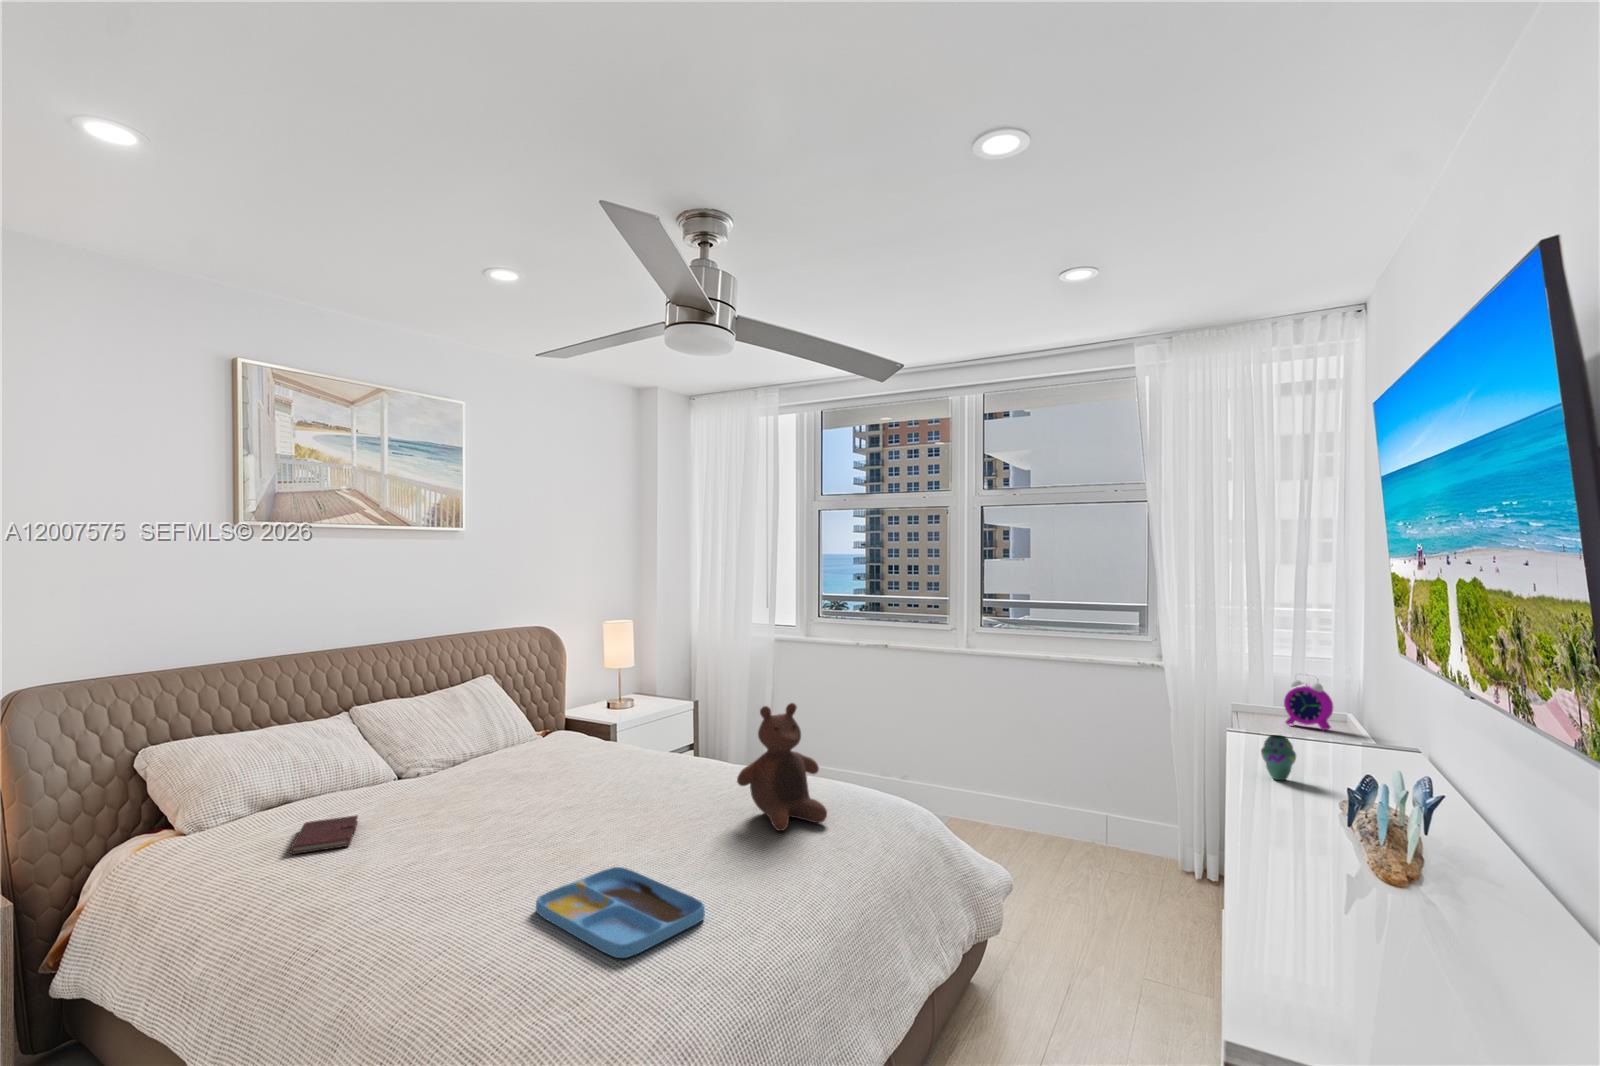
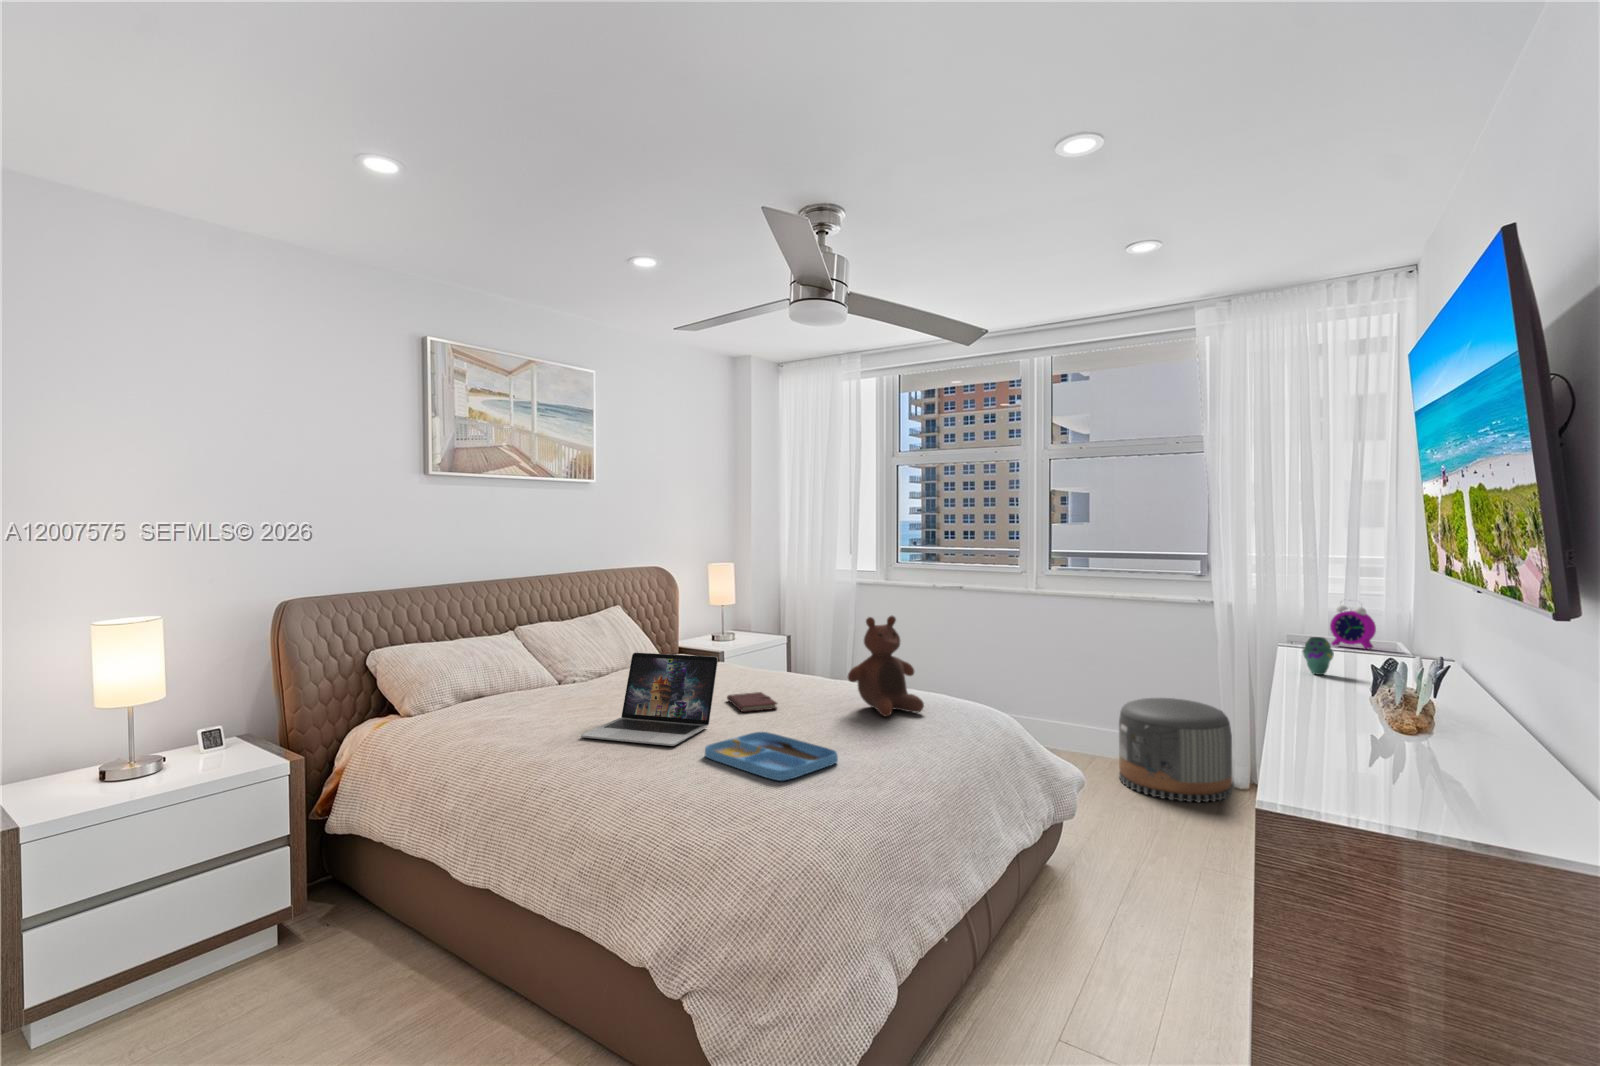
laptop: none [386,756,573,893] -> present [581,653,718,746]
pouf: none [1057,772,1179,897] -> present [1119,698,1232,802]
notebook: present [290,815,358,854] -> present [727,692,777,712]

